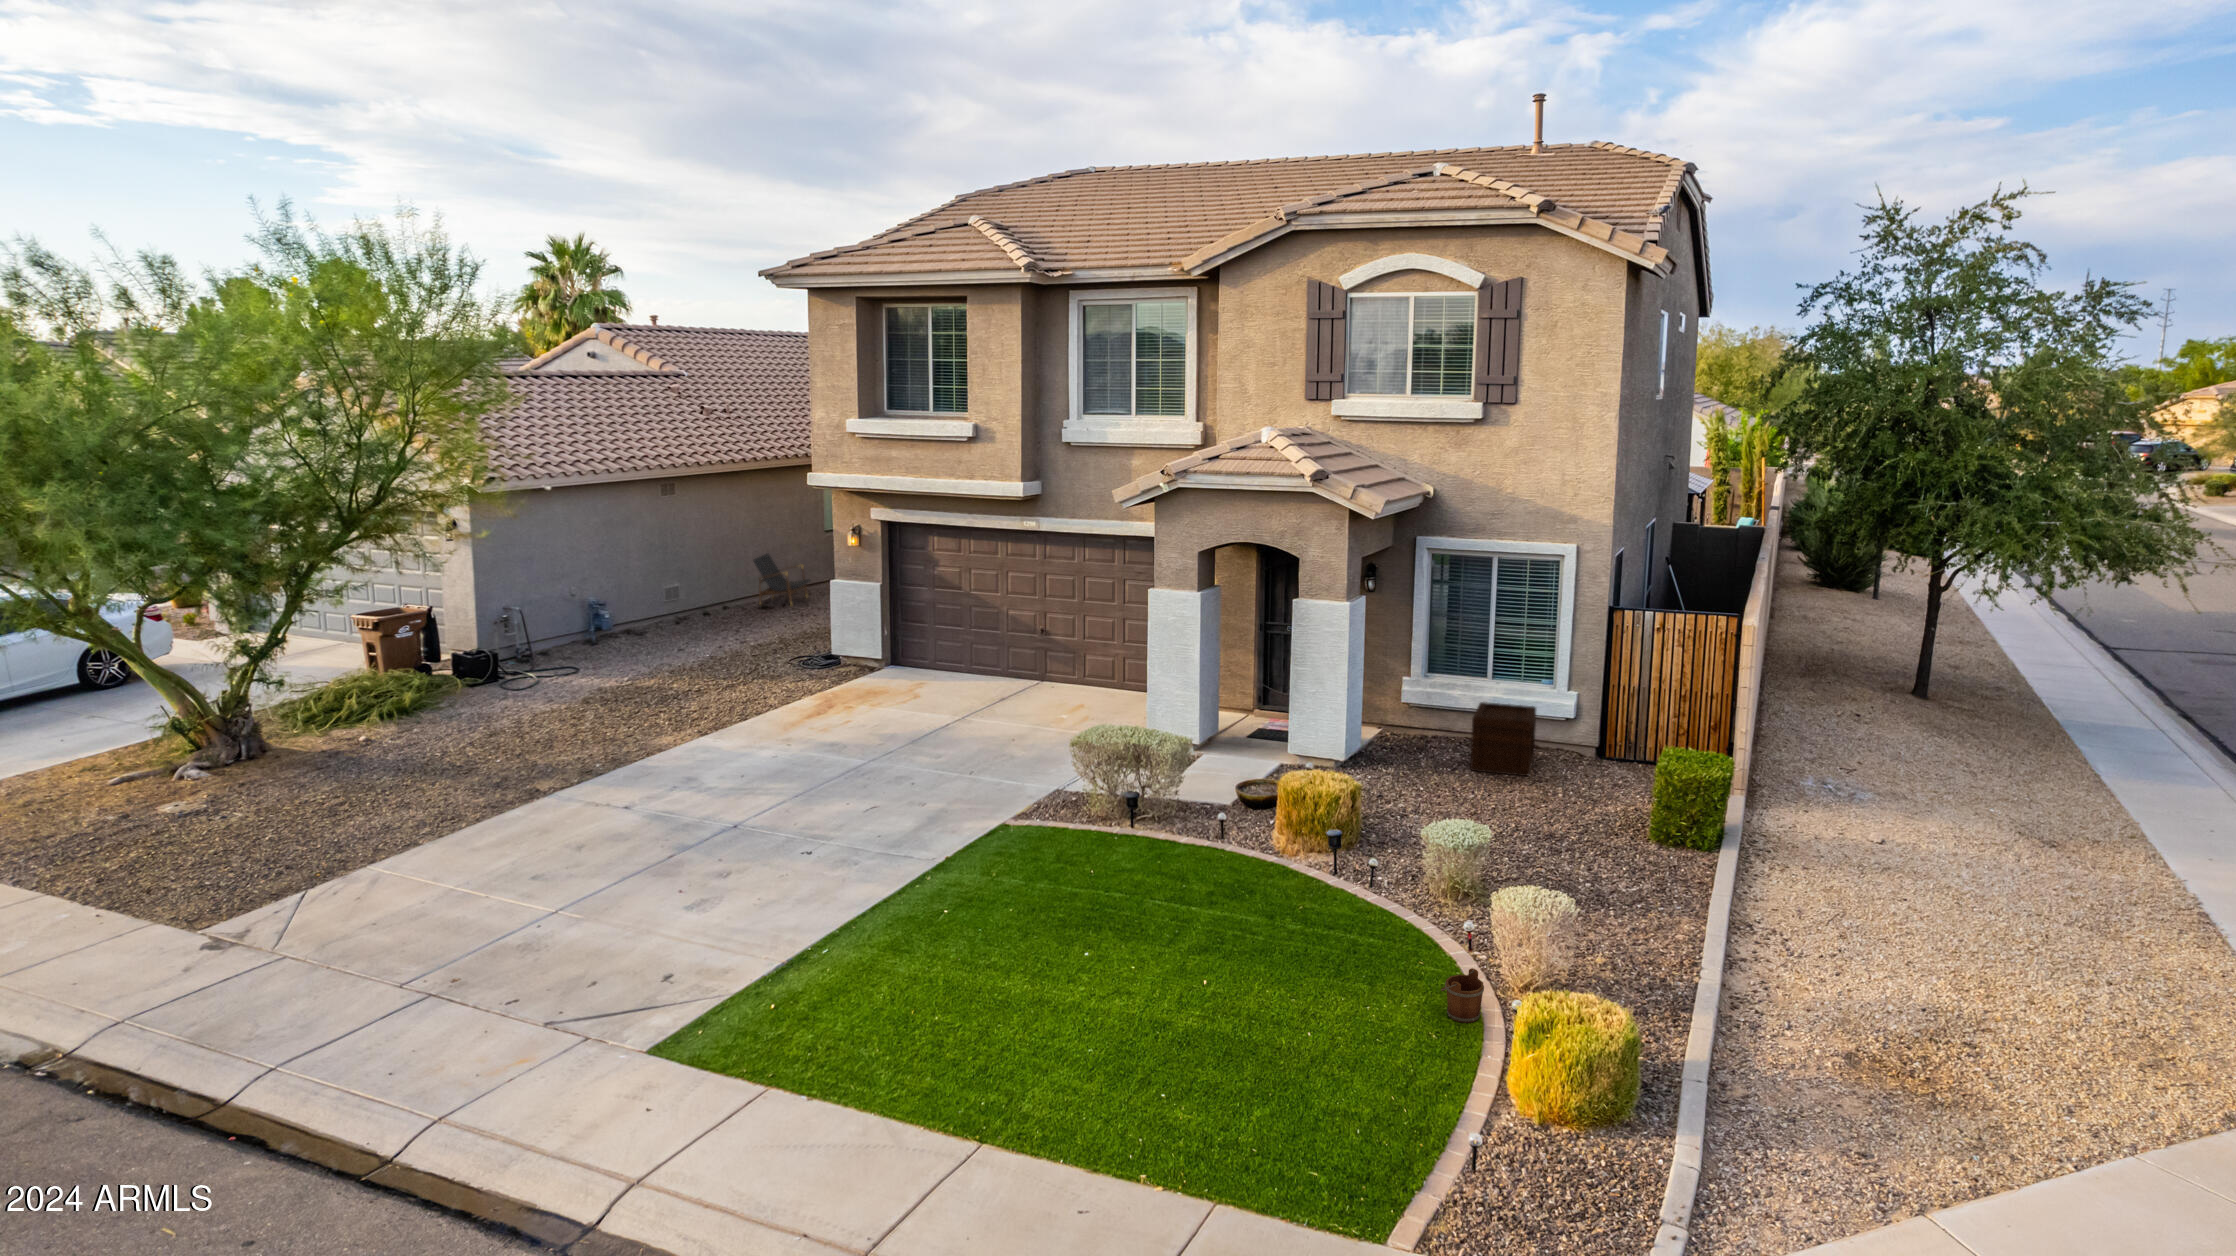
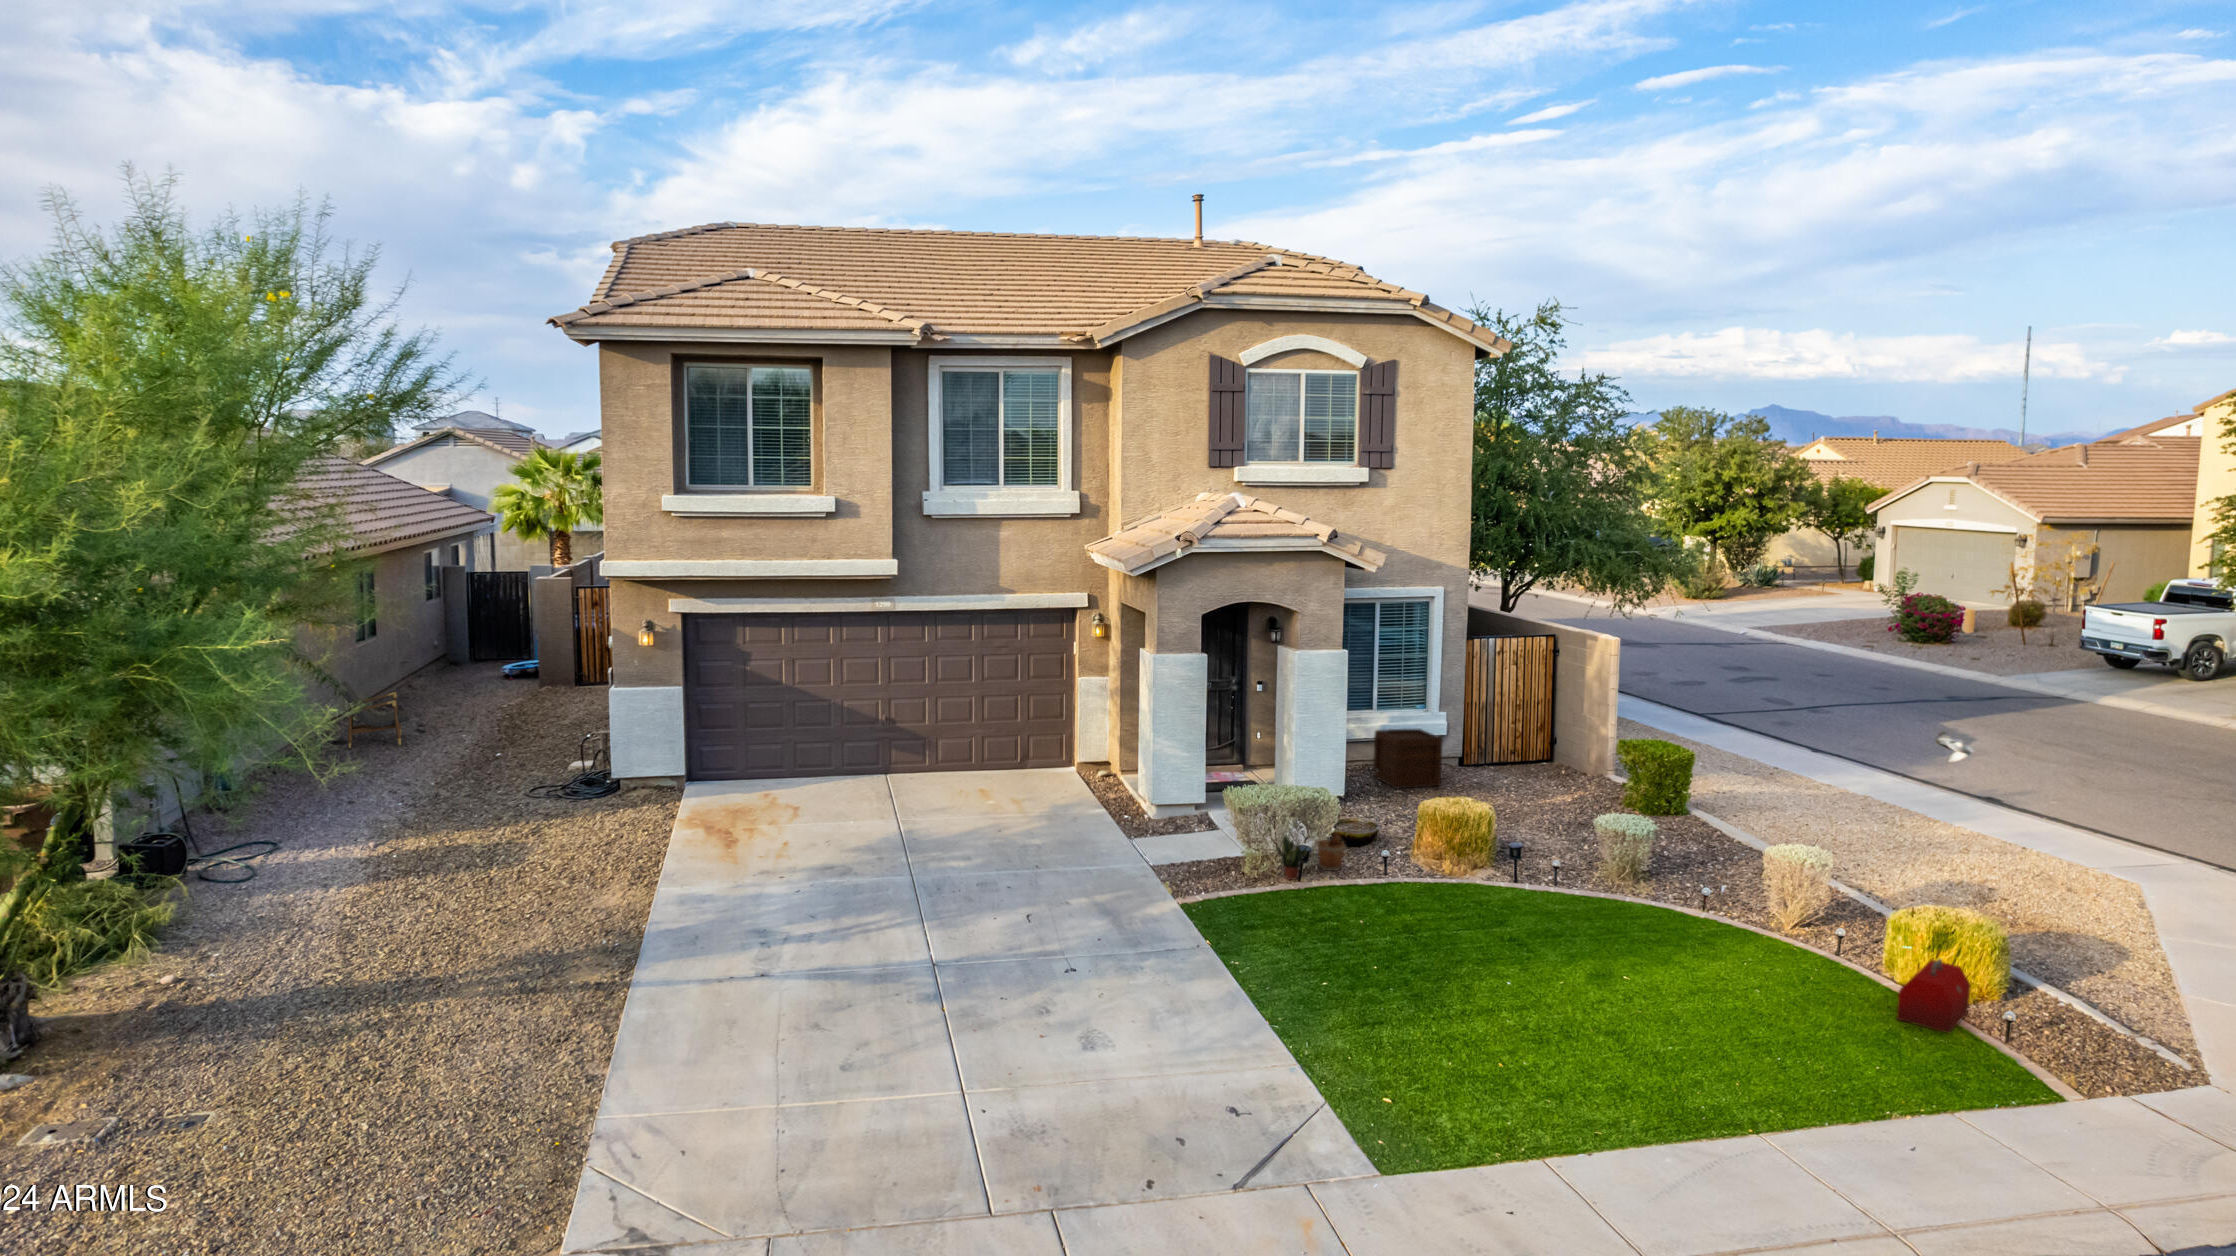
potted plant: none [1130,794,1161,843] -> present [1276,835,1307,880]
bucket: present [1441,968,1484,1023] -> present [1317,835,1347,871]
toolbox: none [1376,1091,1481,1180] -> present [1896,959,1971,1033]

